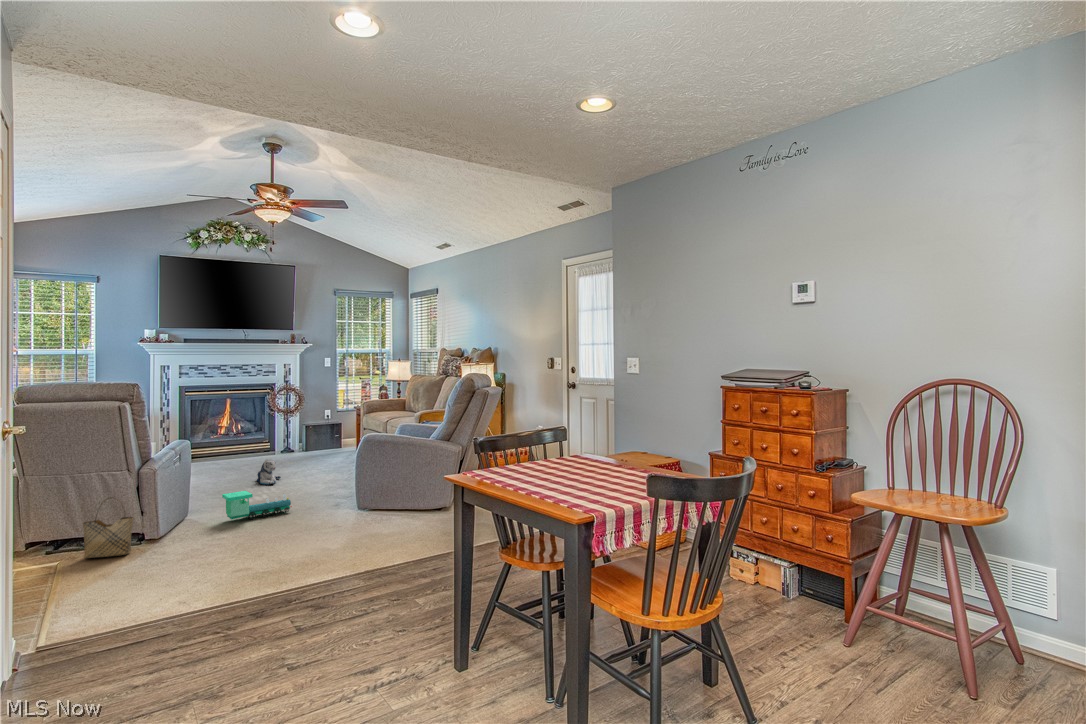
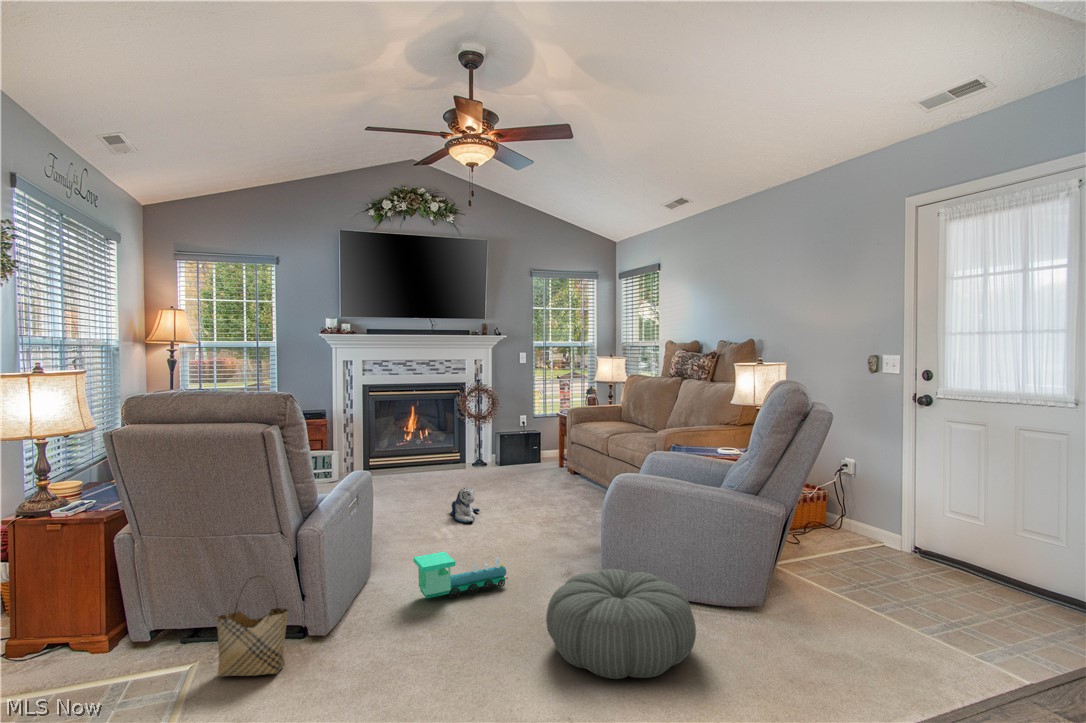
pouf: none [308,488,398,539] -> present [546,569,696,679]

